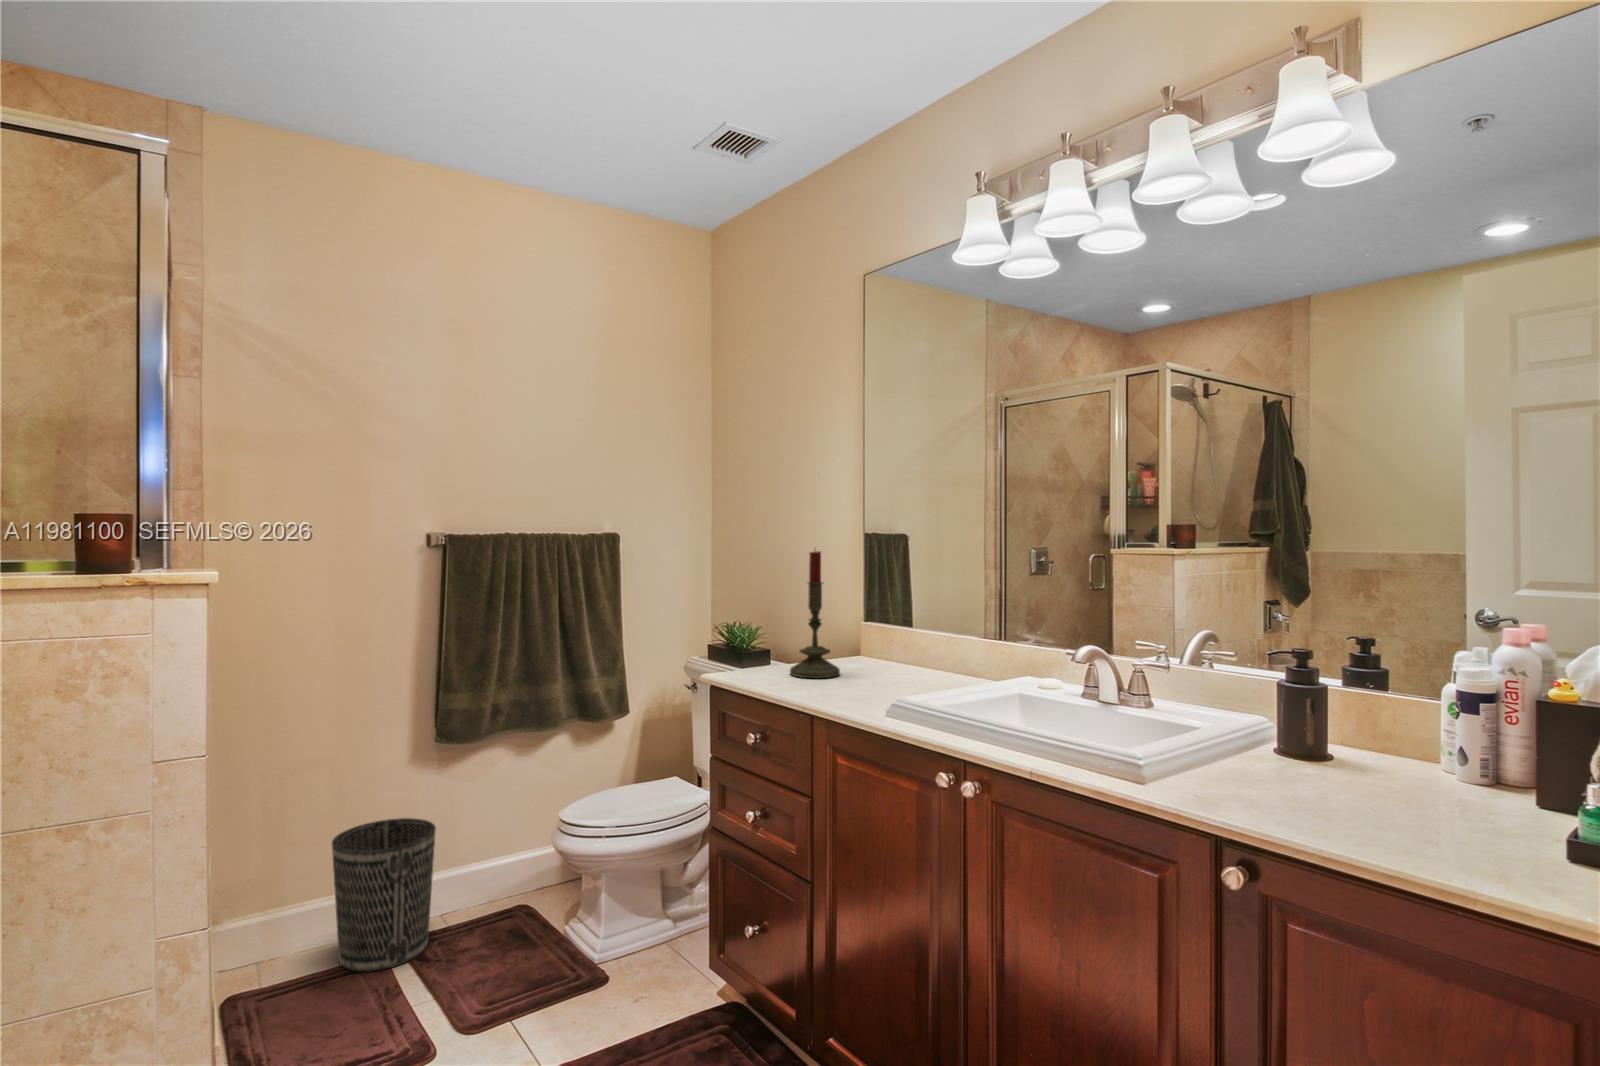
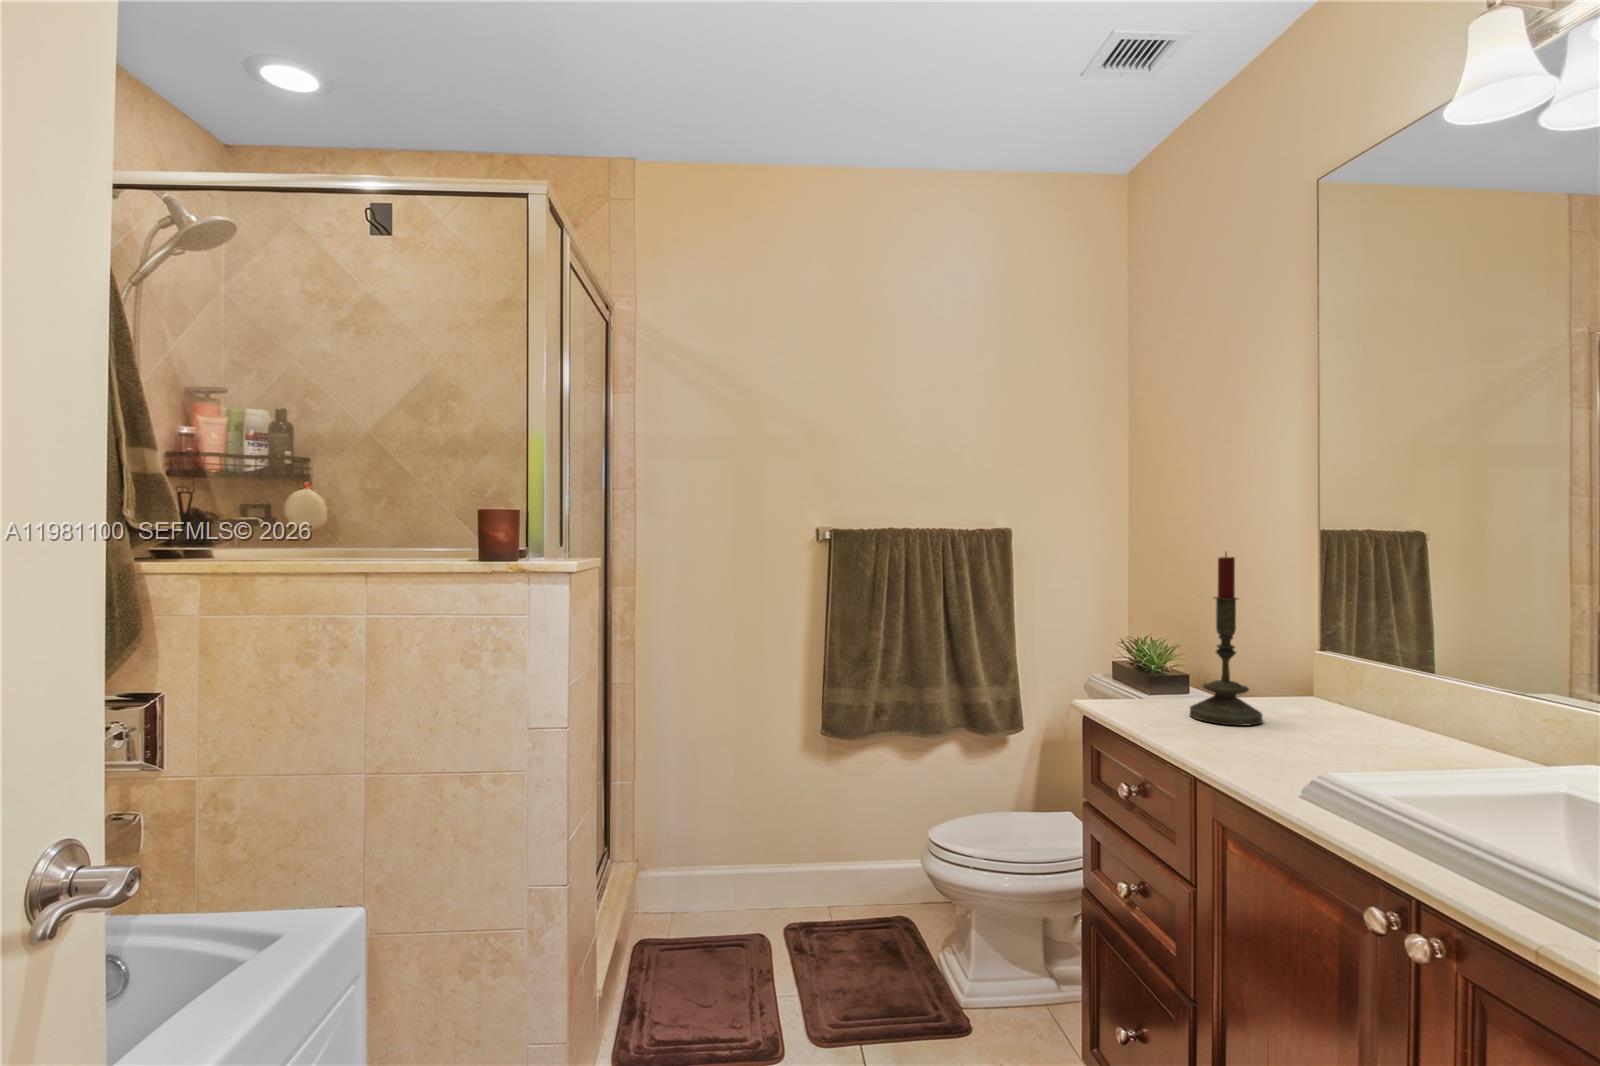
wastebasket: present [332,818,436,972] -> none [727,805,816,950]

